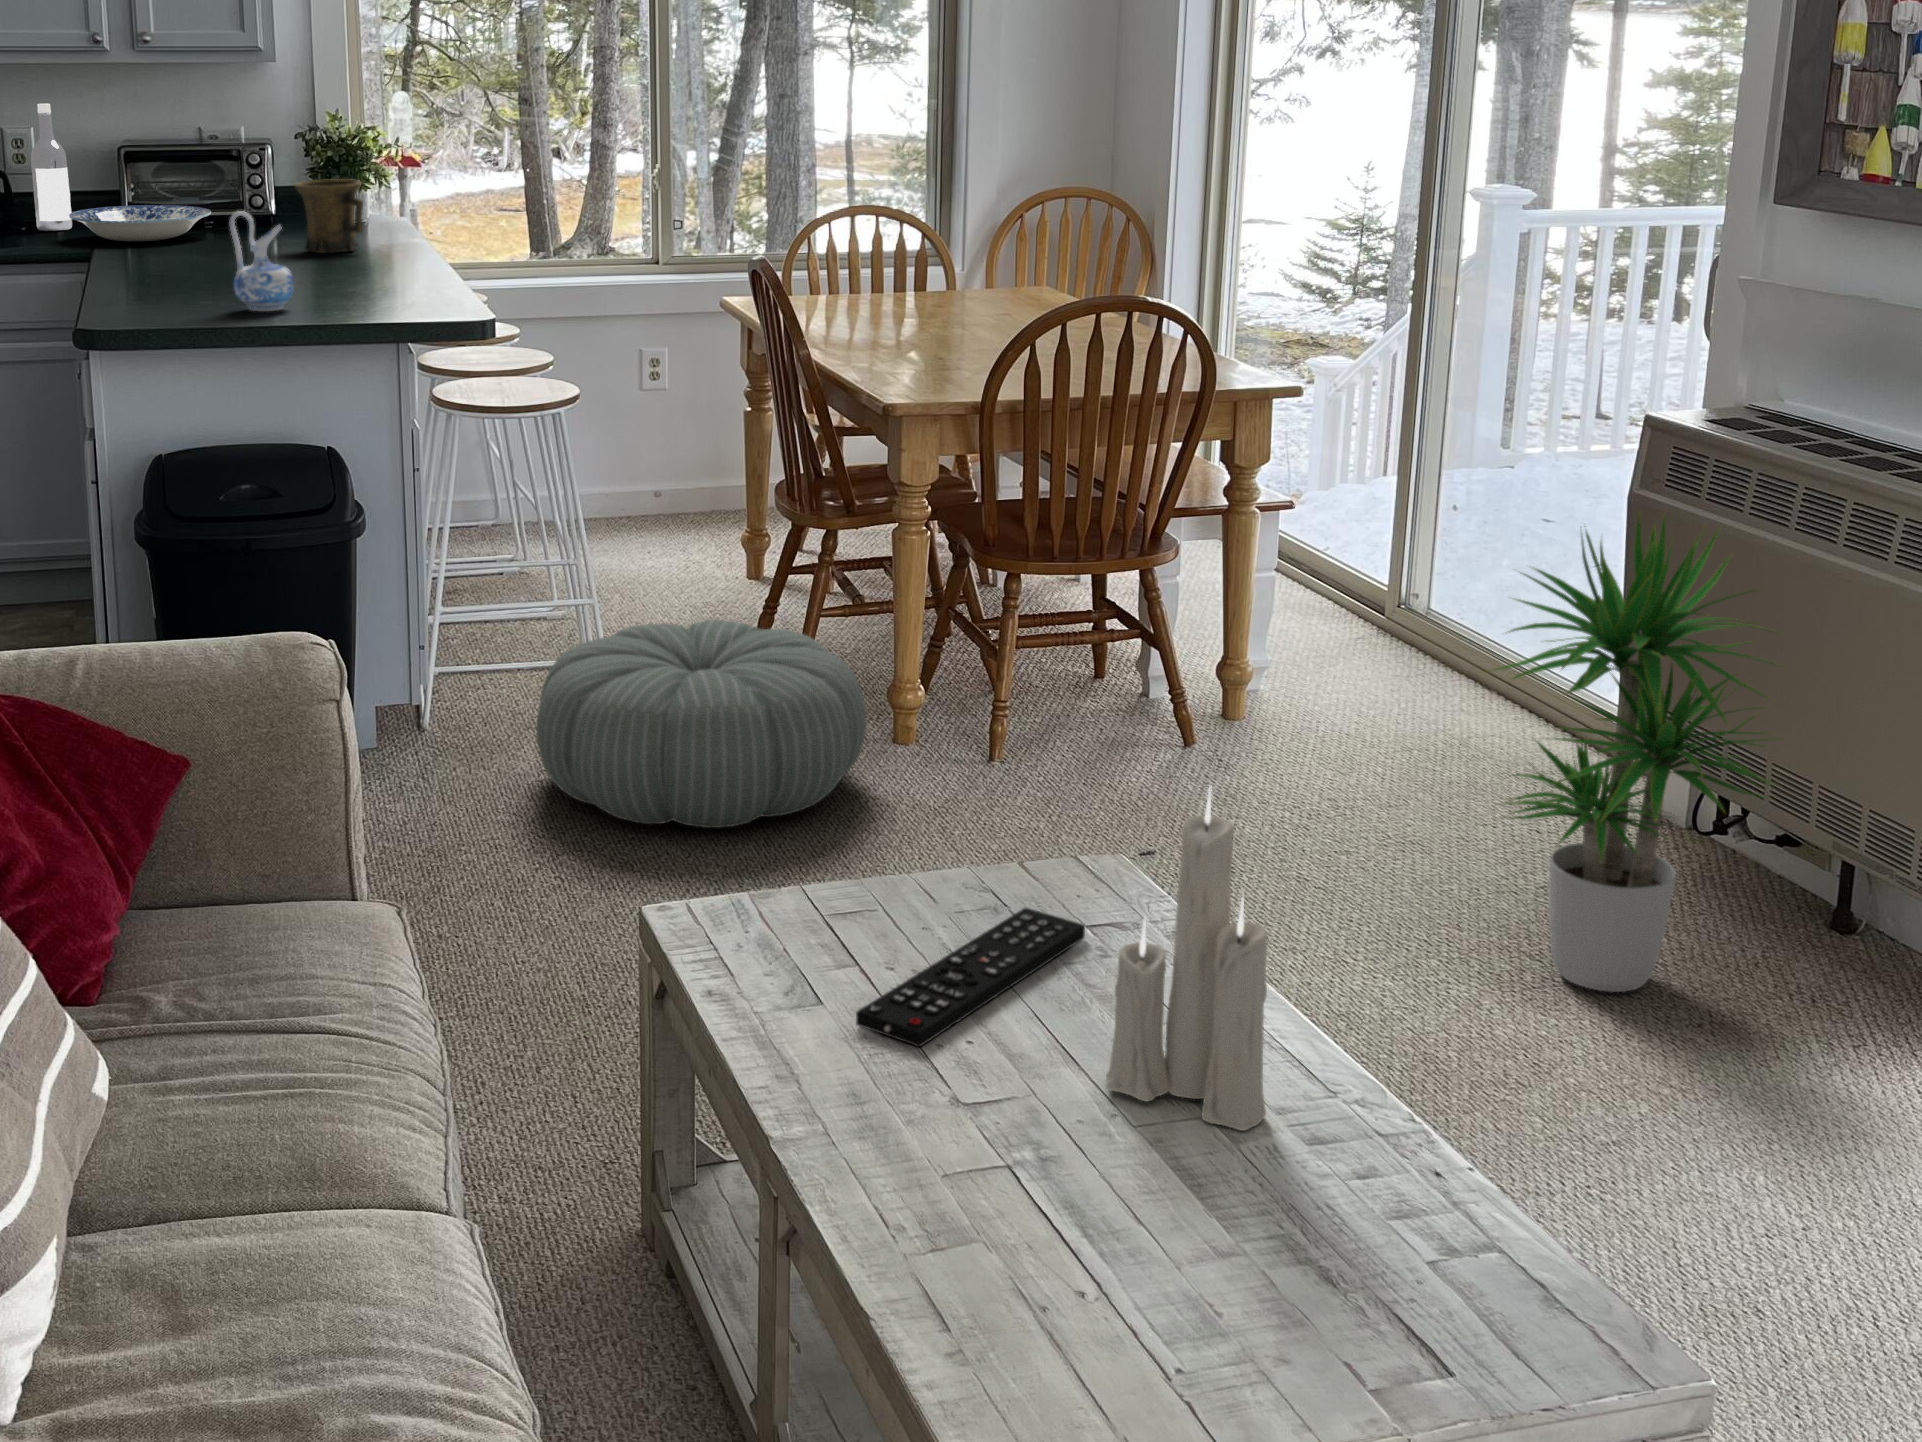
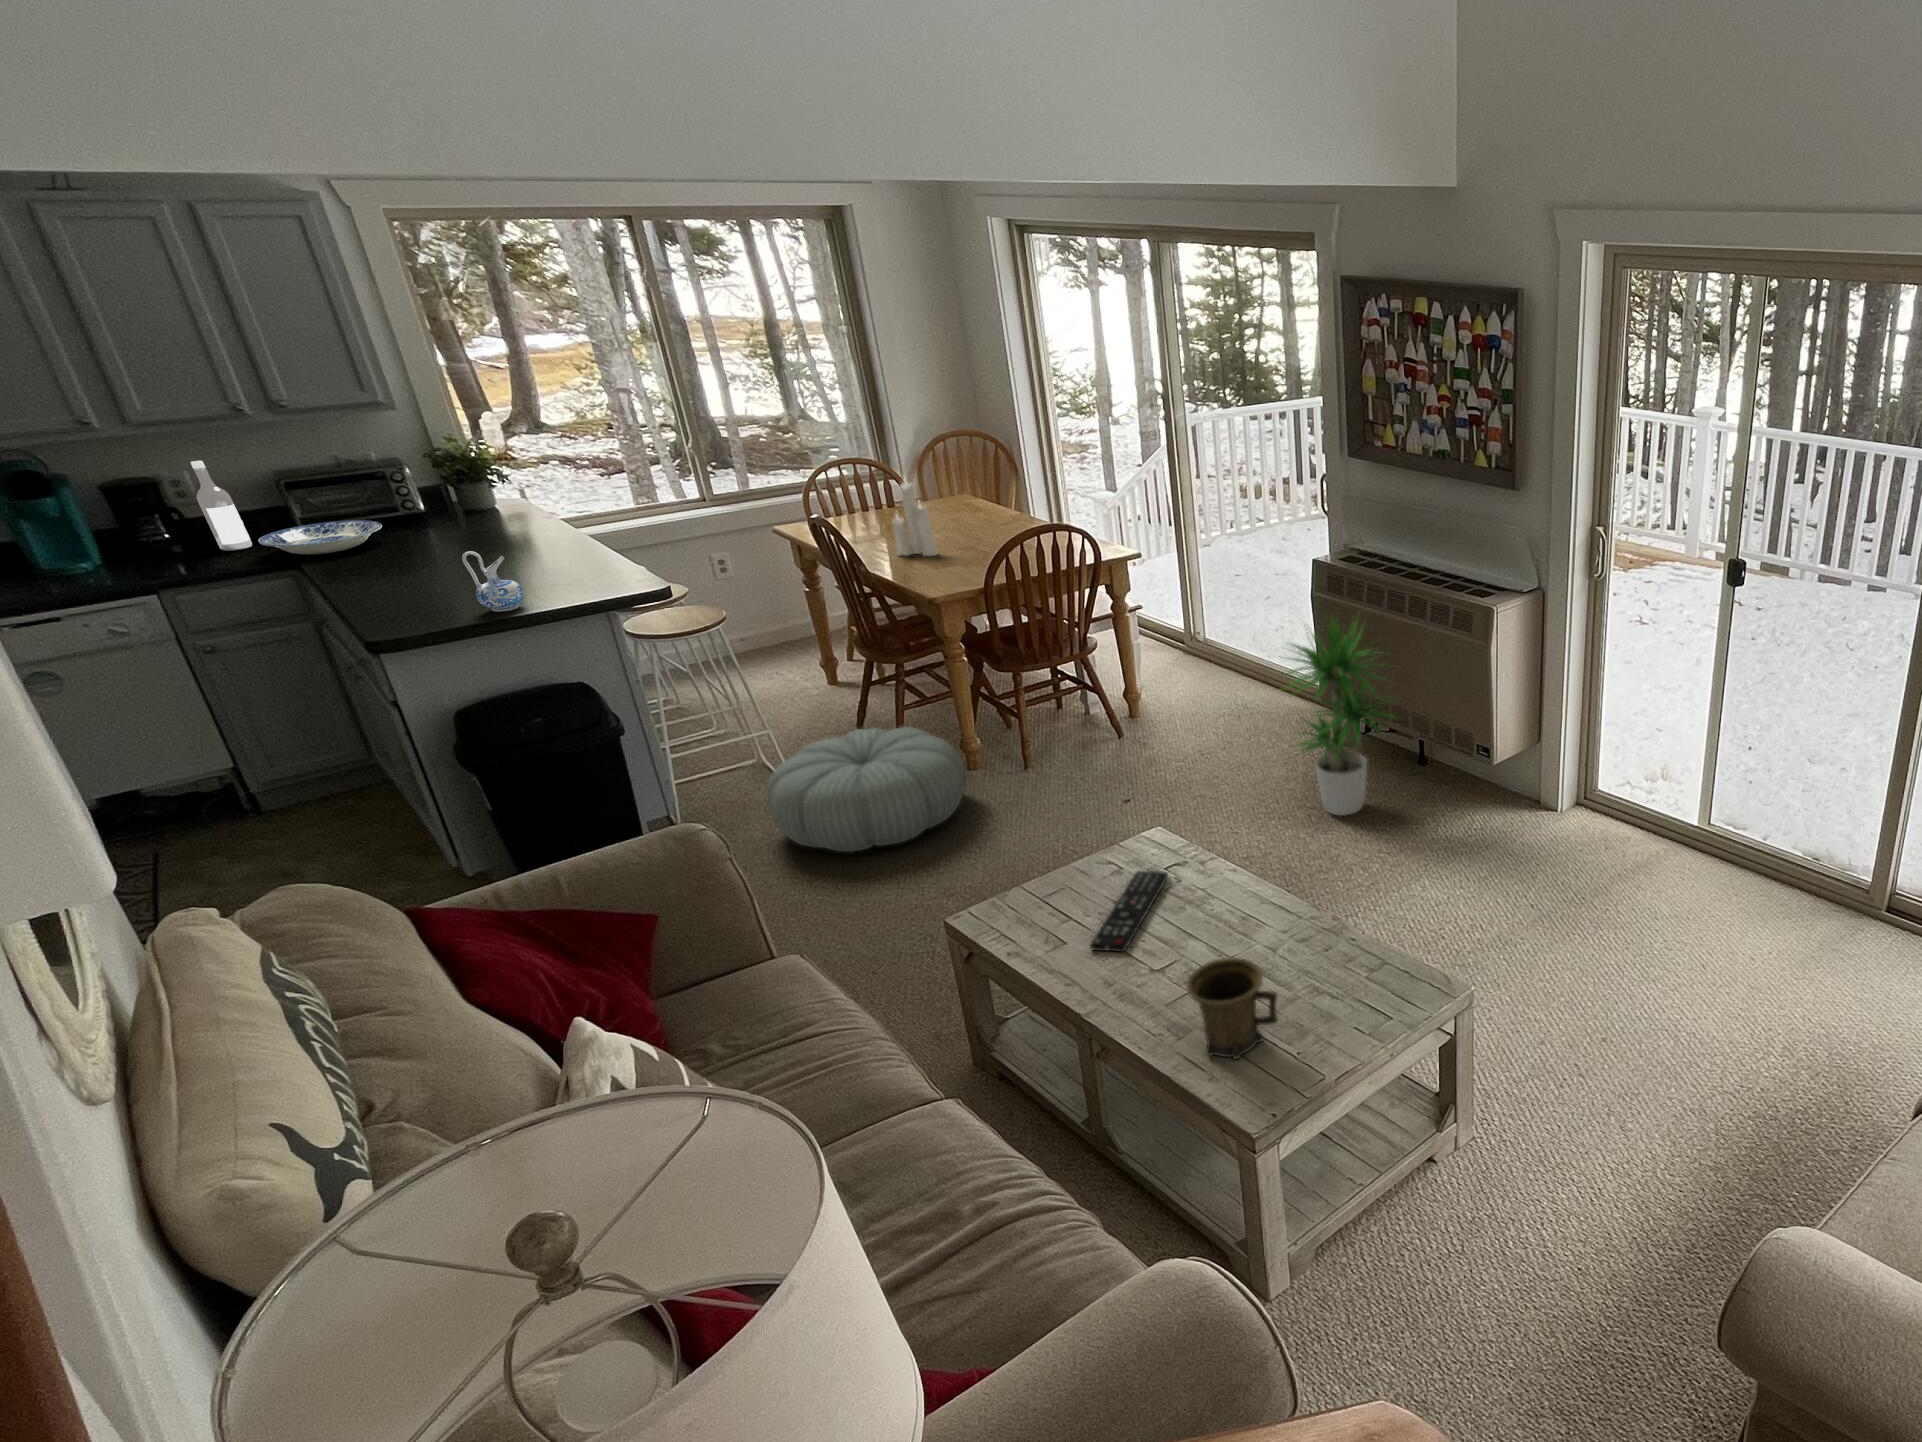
mug: present [295,179,363,253] -> present [1186,958,1278,1059]
candle: present [1106,786,1267,1131] -> present [892,478,938,556]

